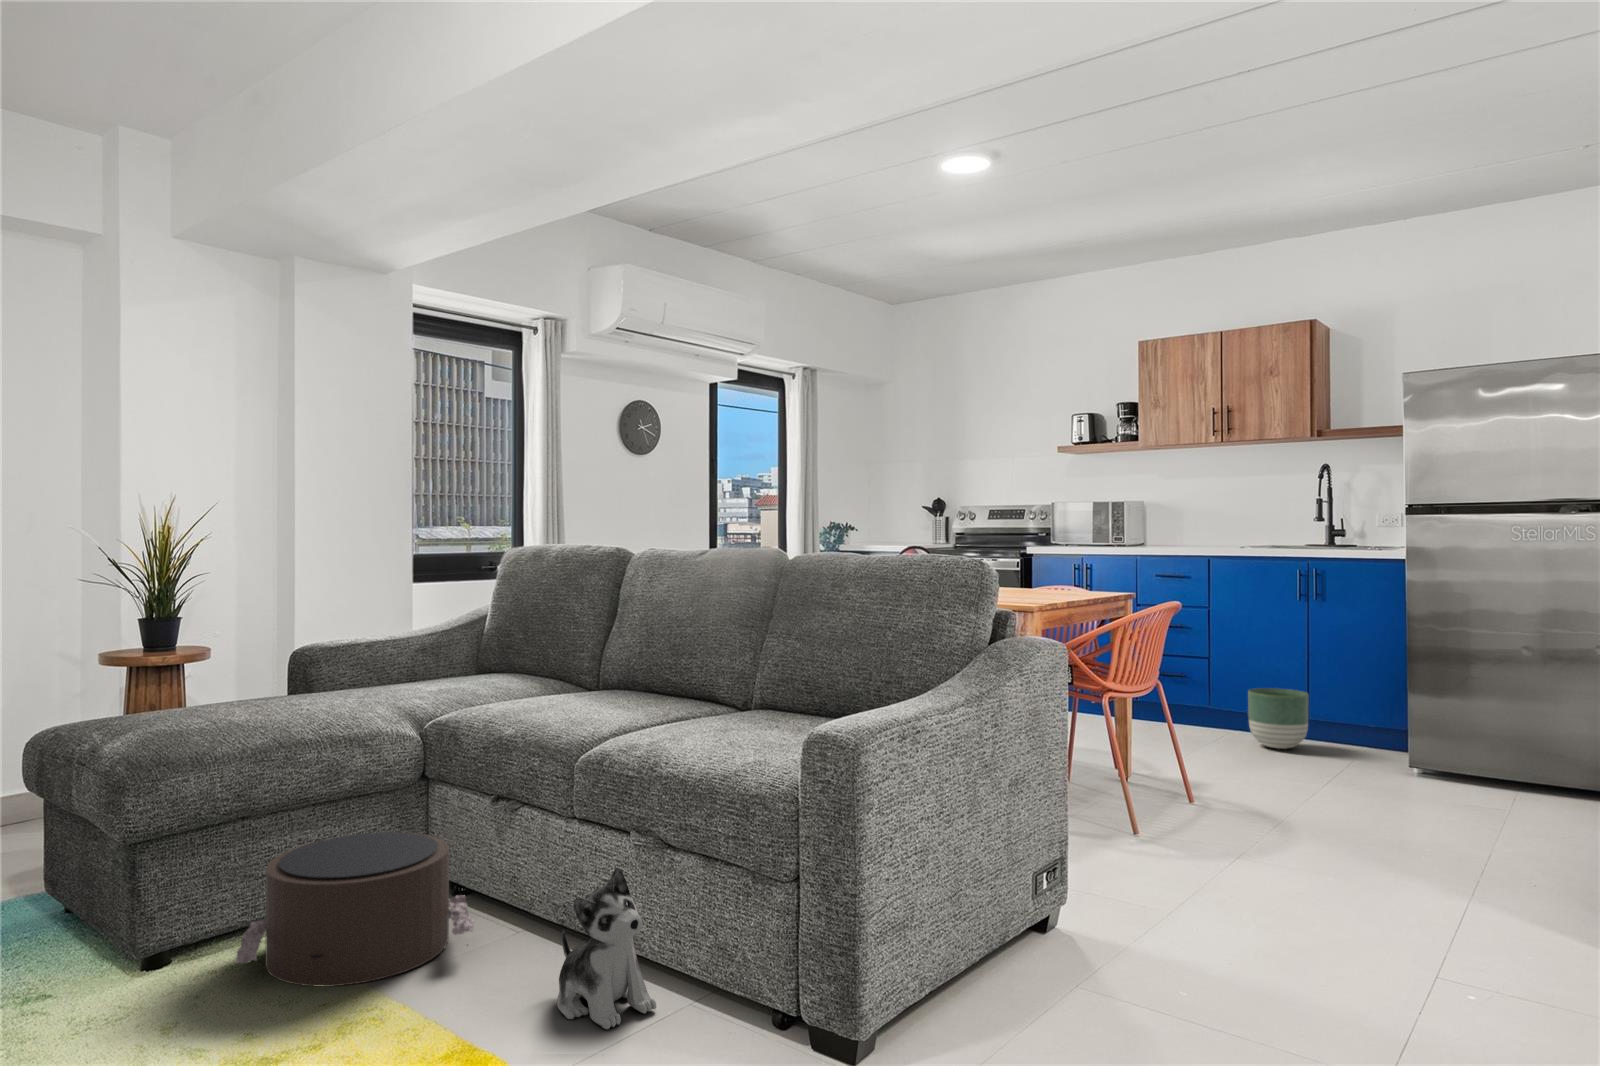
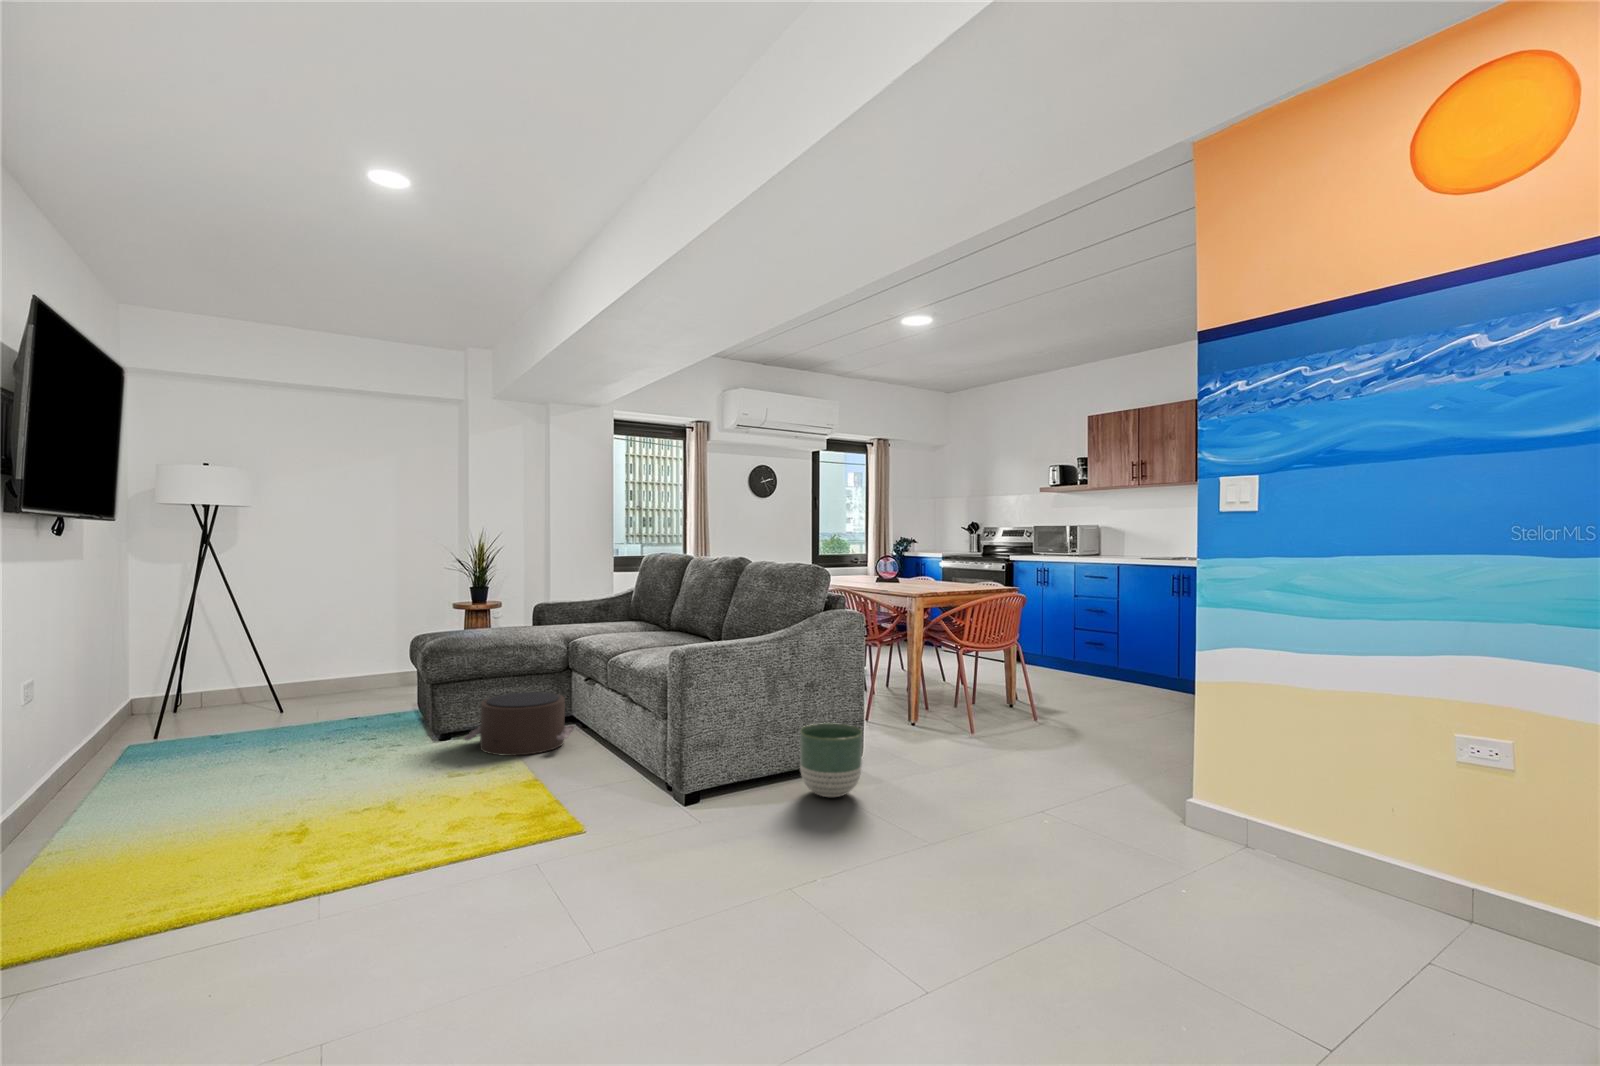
planter: present [1248,688,1309,749] -> present [800,723,862,797]
plush toy: present [557,868,656,1029] -> none [584,709,626,781]

